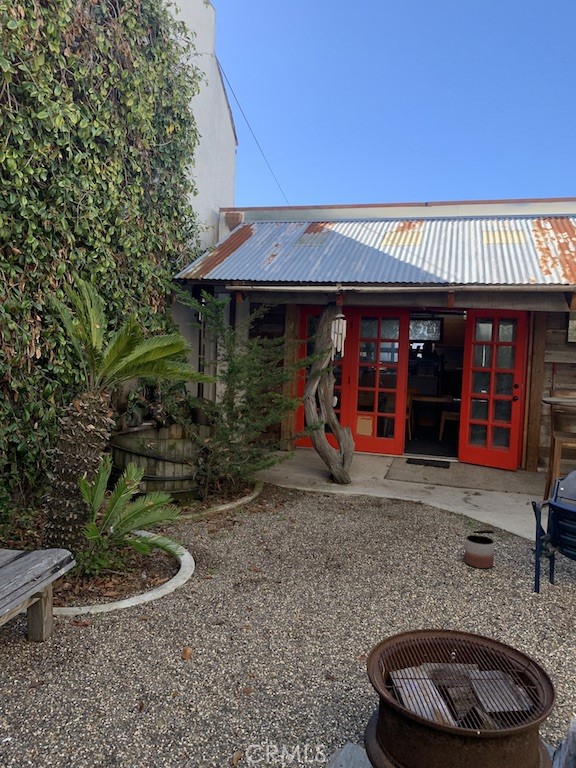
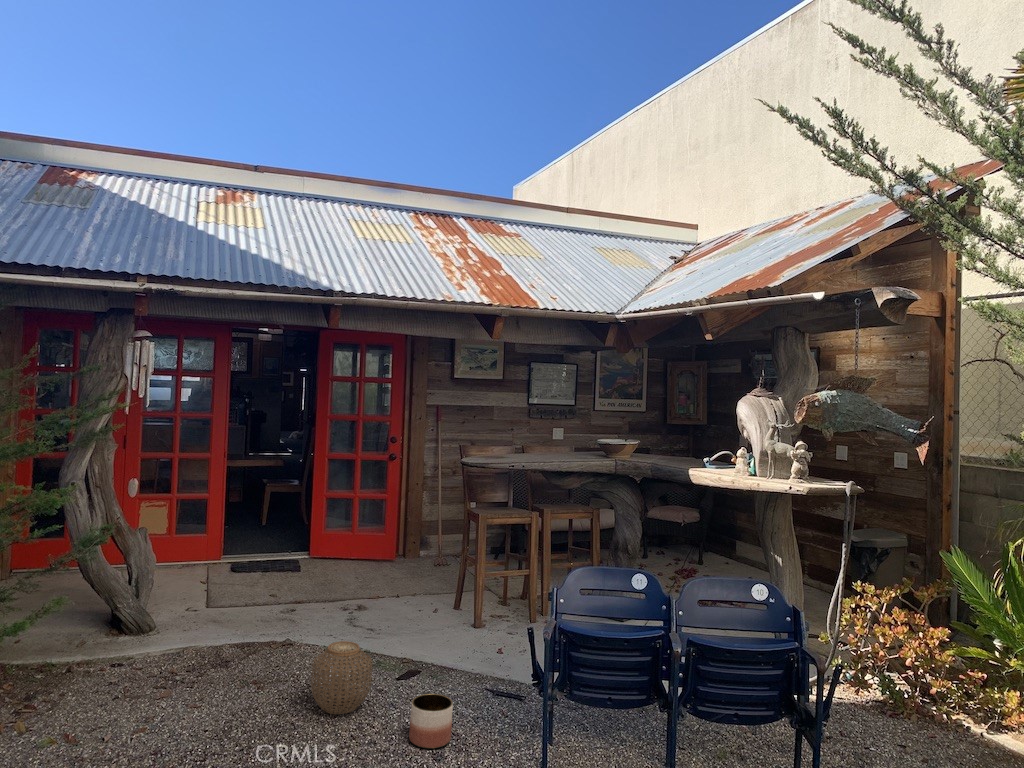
woven basket: none [414,497,452,540] -> present [311,641,372,714]

